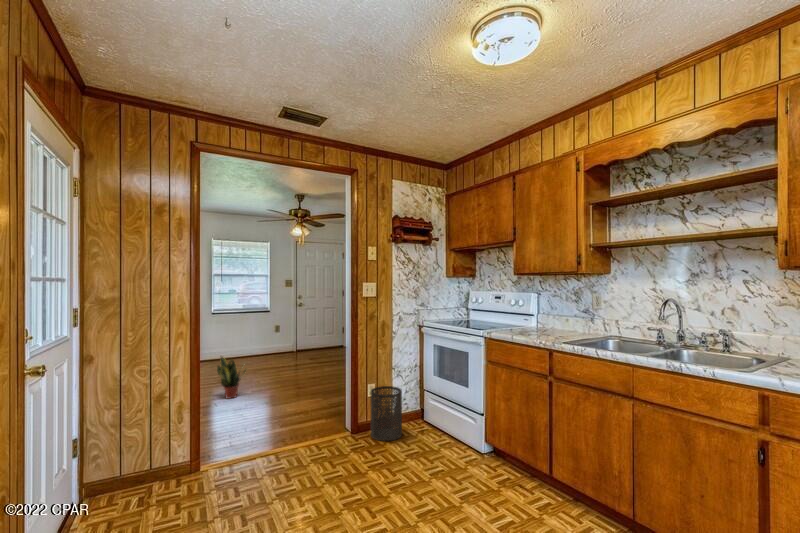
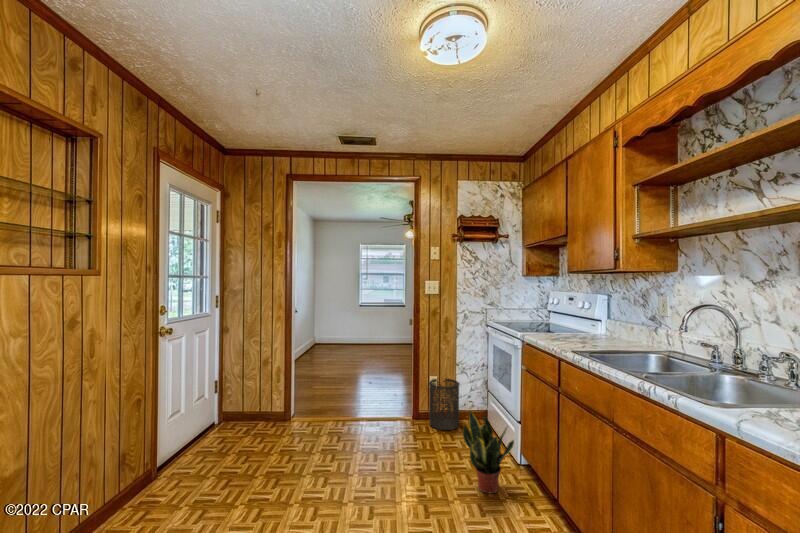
potted plant: present [217,357,246,399] -> present [463,411,514,493]

